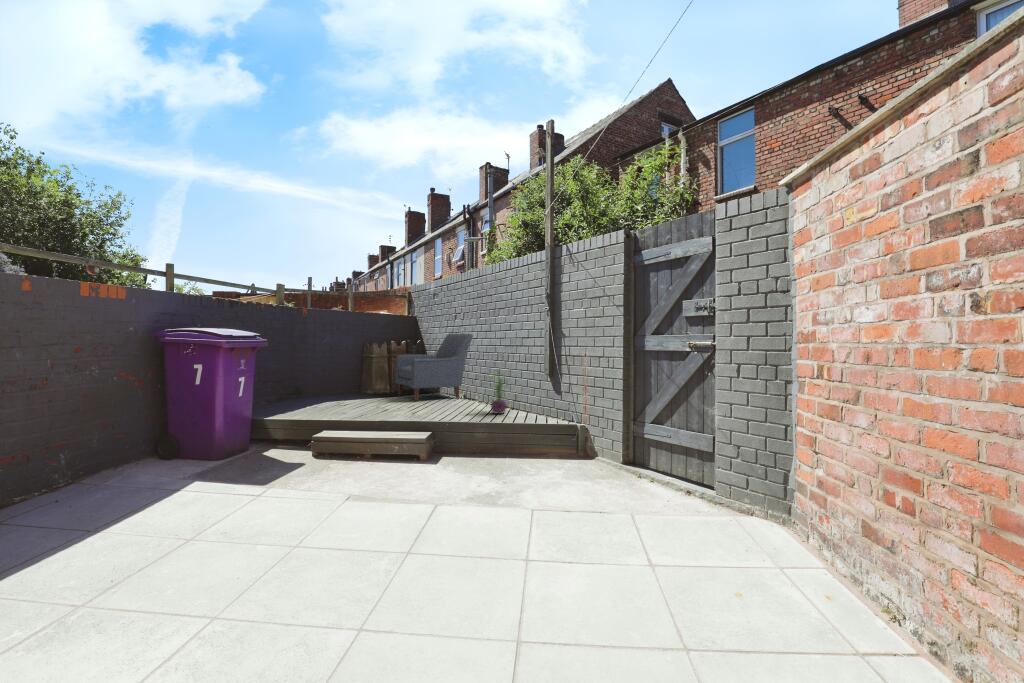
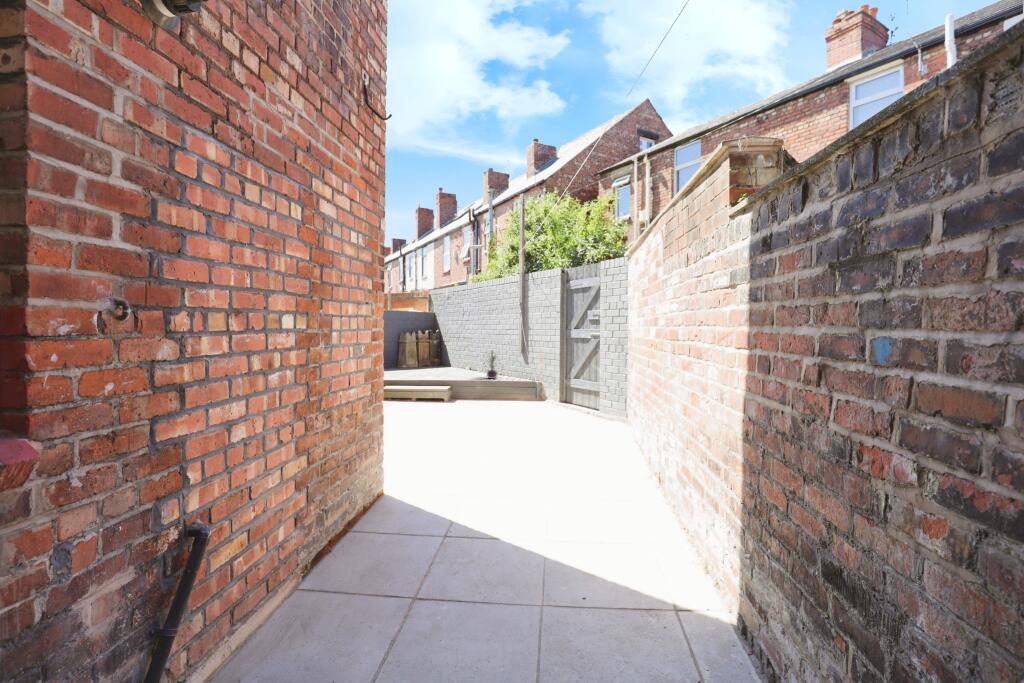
chair: present [395,334,473,401] -> none [422,326,476,373]

